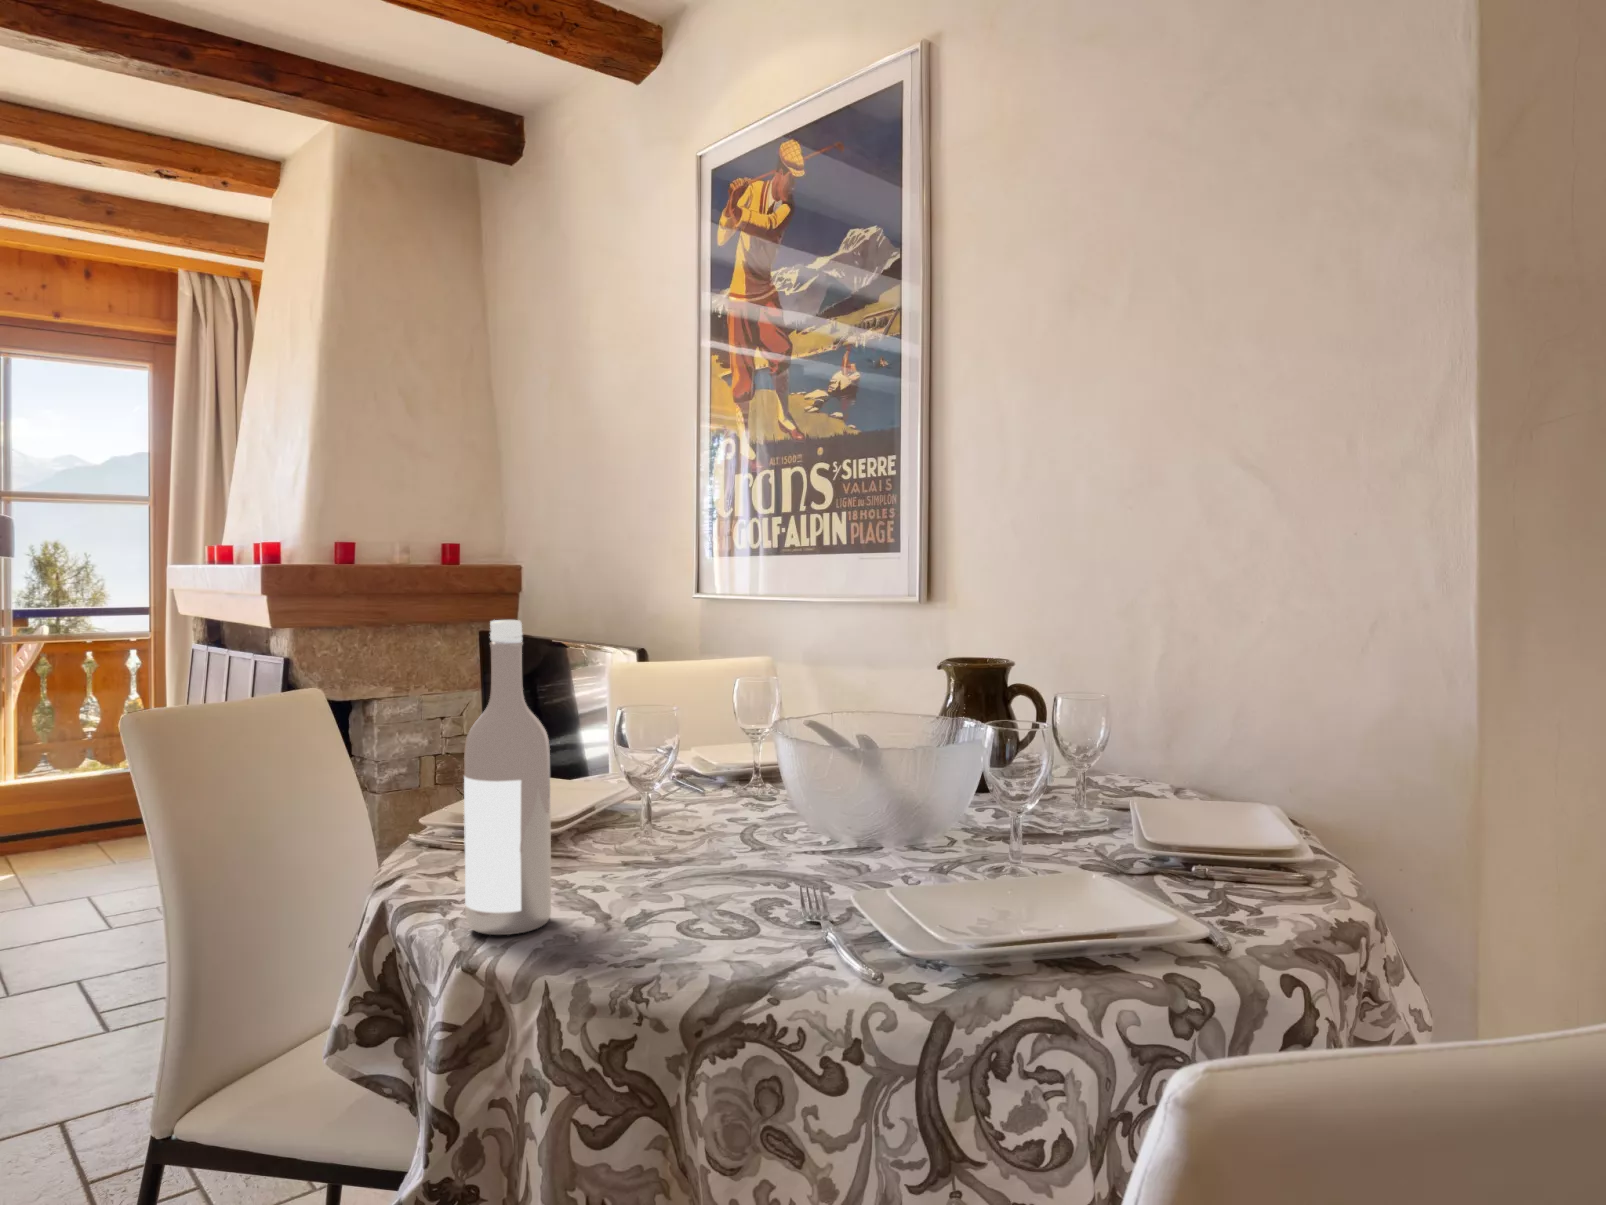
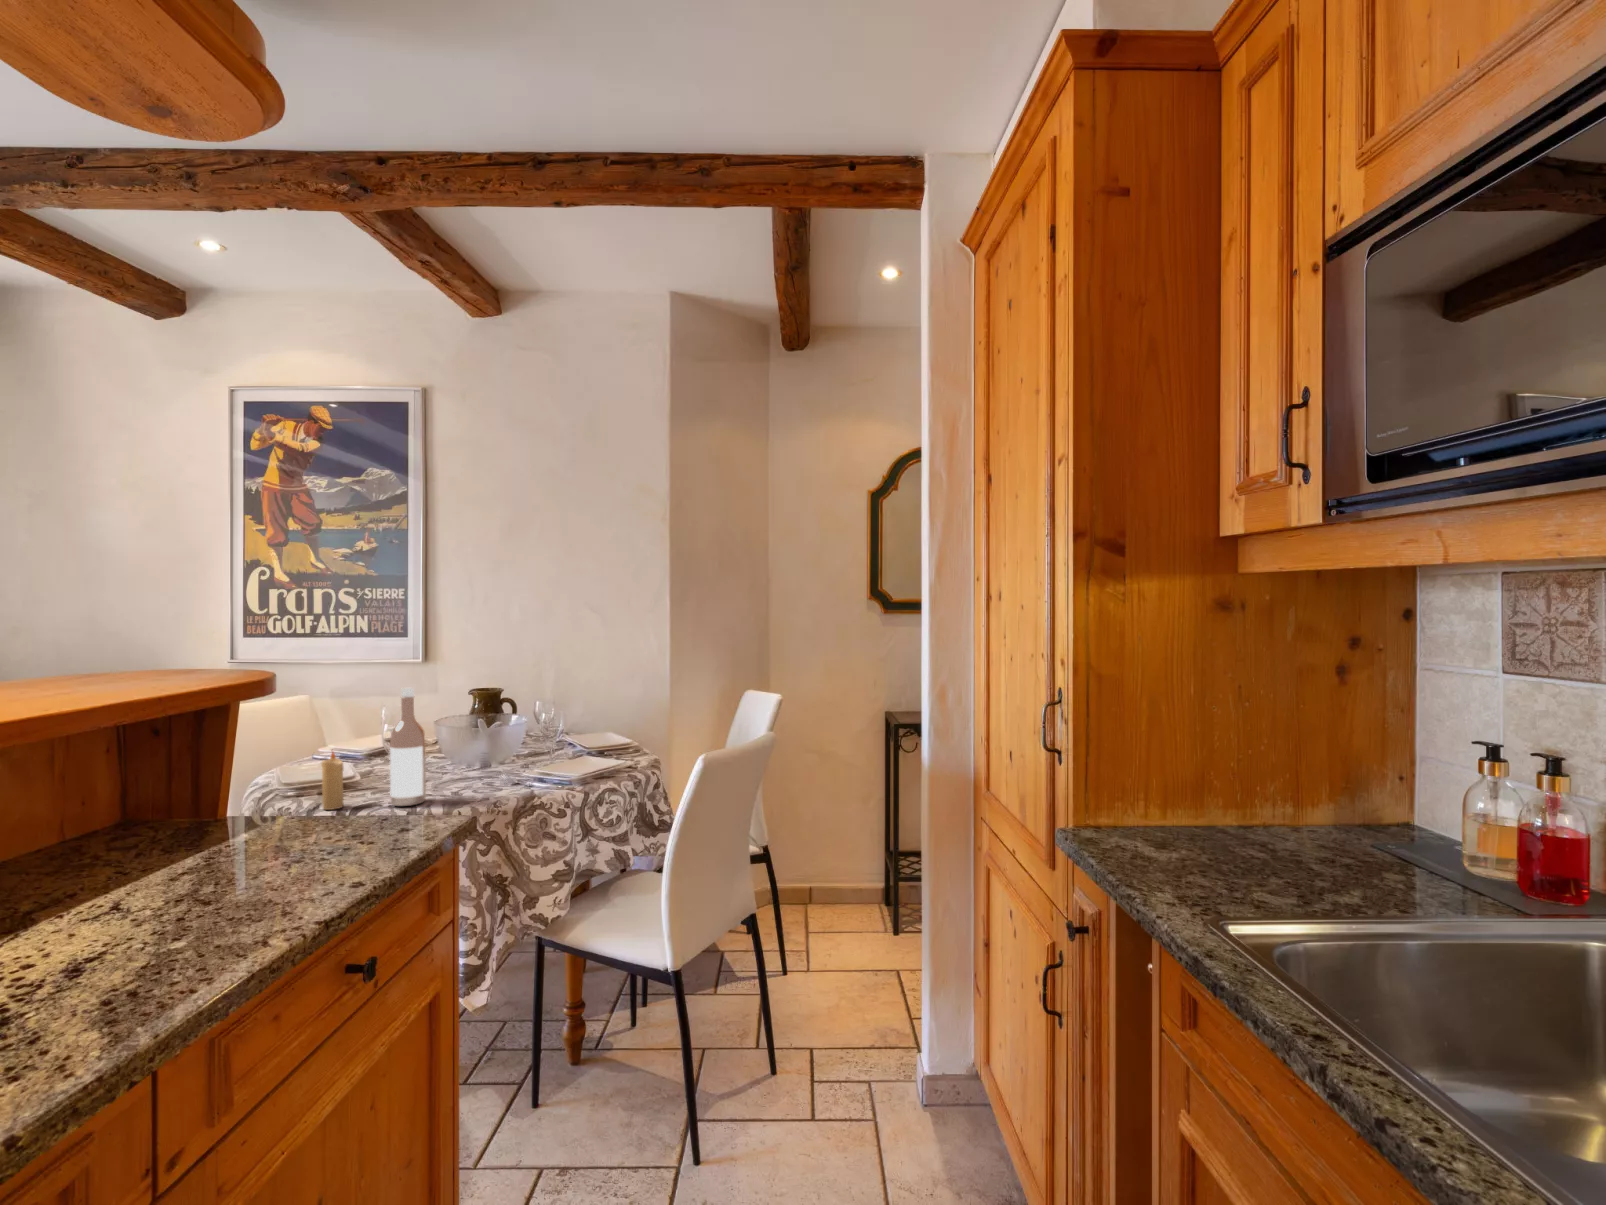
candle: none [385,758,433,900] -> present [321,752,343,810]

